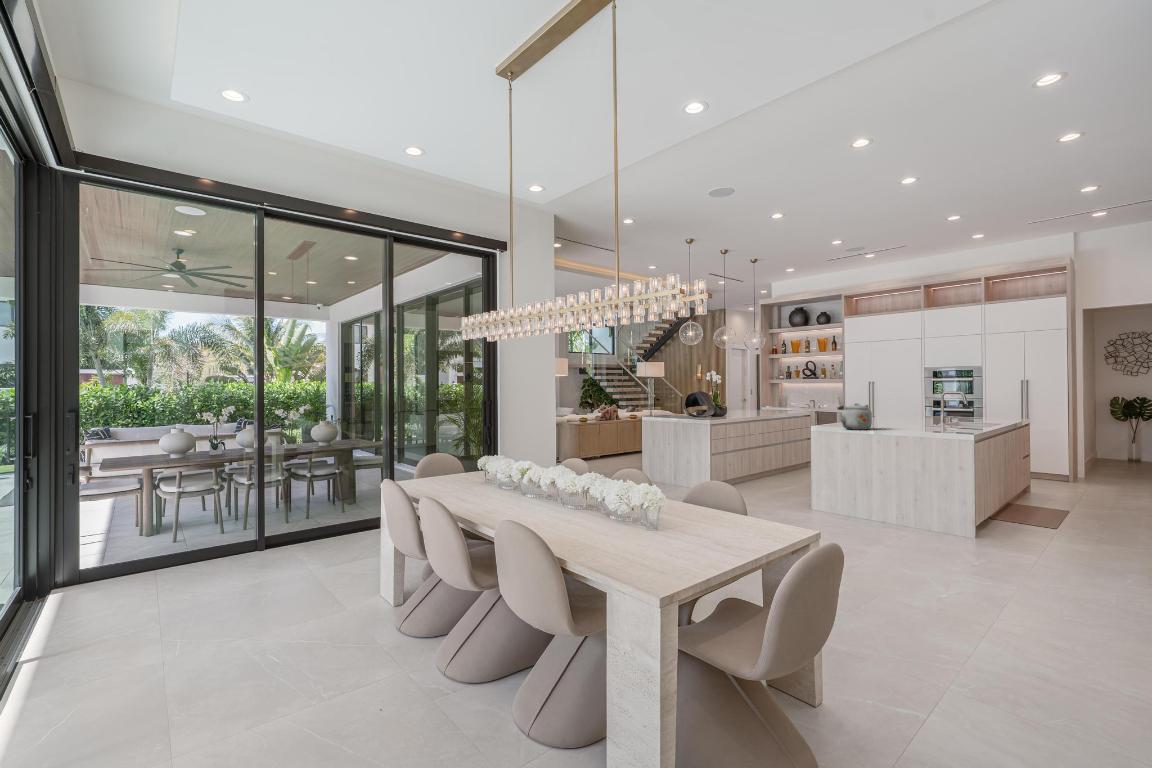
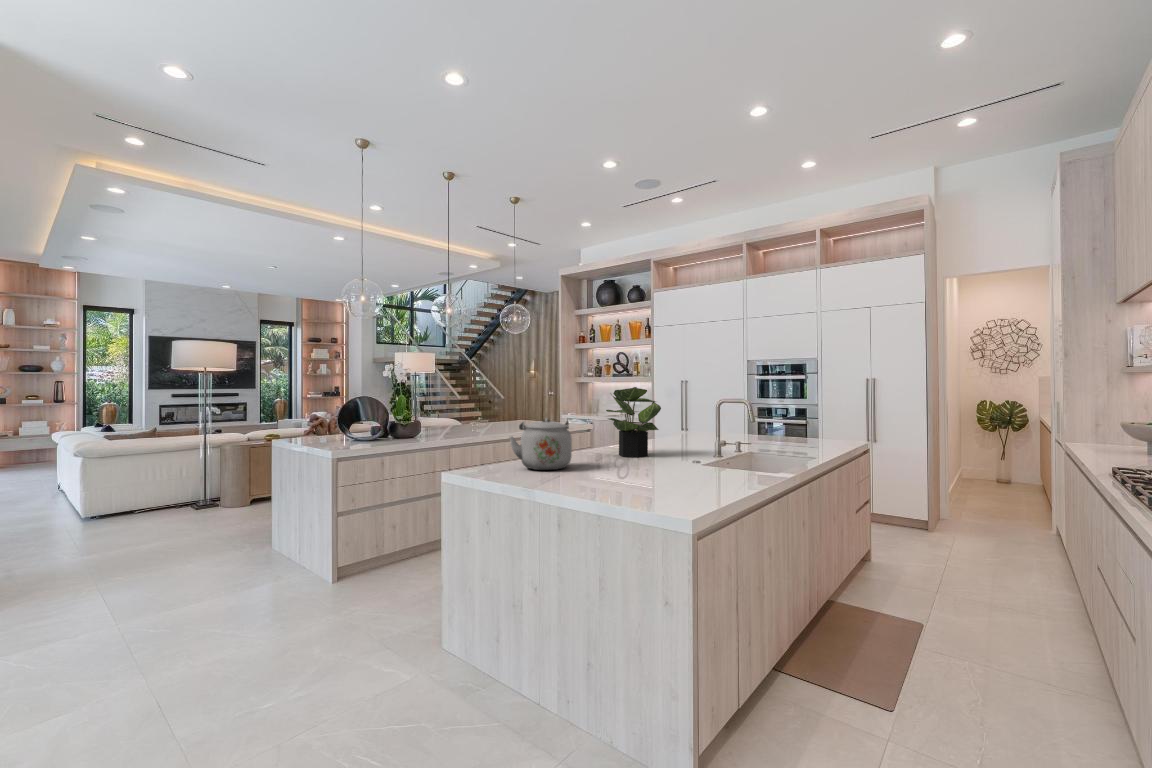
potted plant: none [869,387,908,426] -> present [606,387,661,458]

